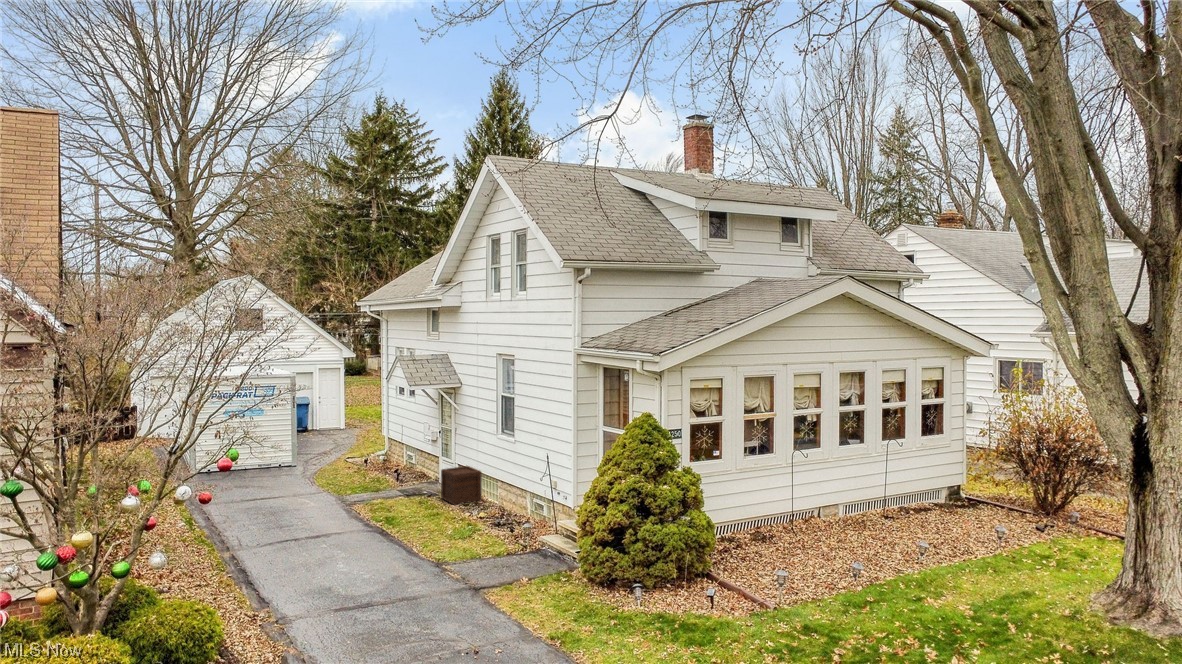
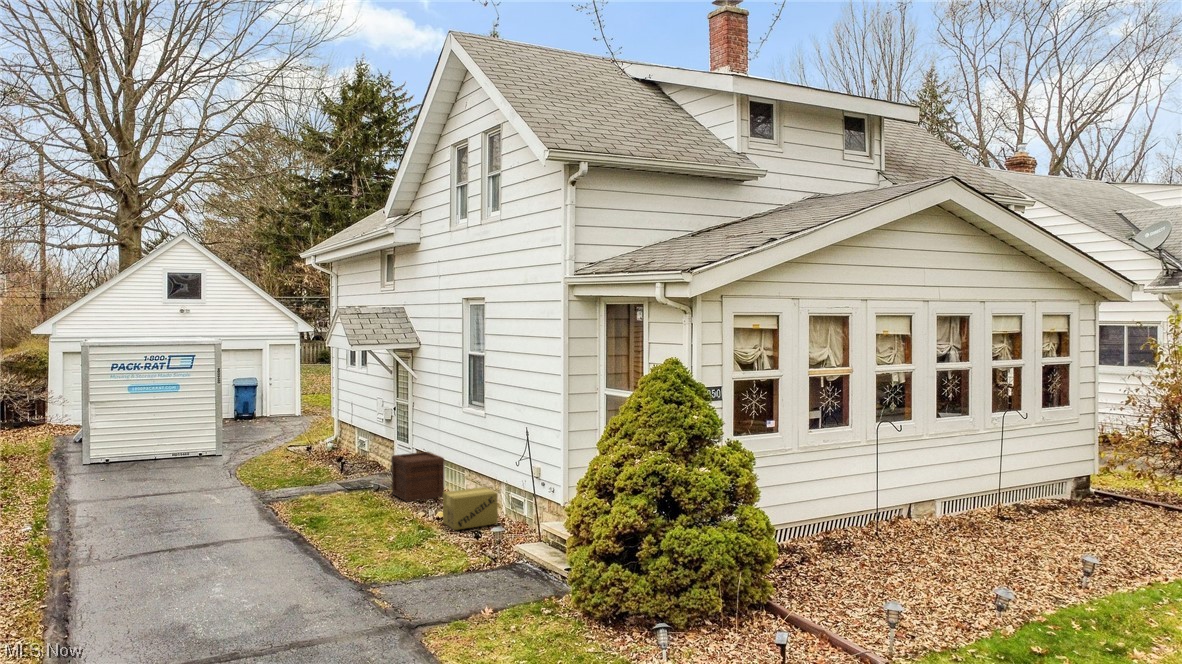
cardboard box: none [484,494,525,526] -> present [443,487,498,530]

